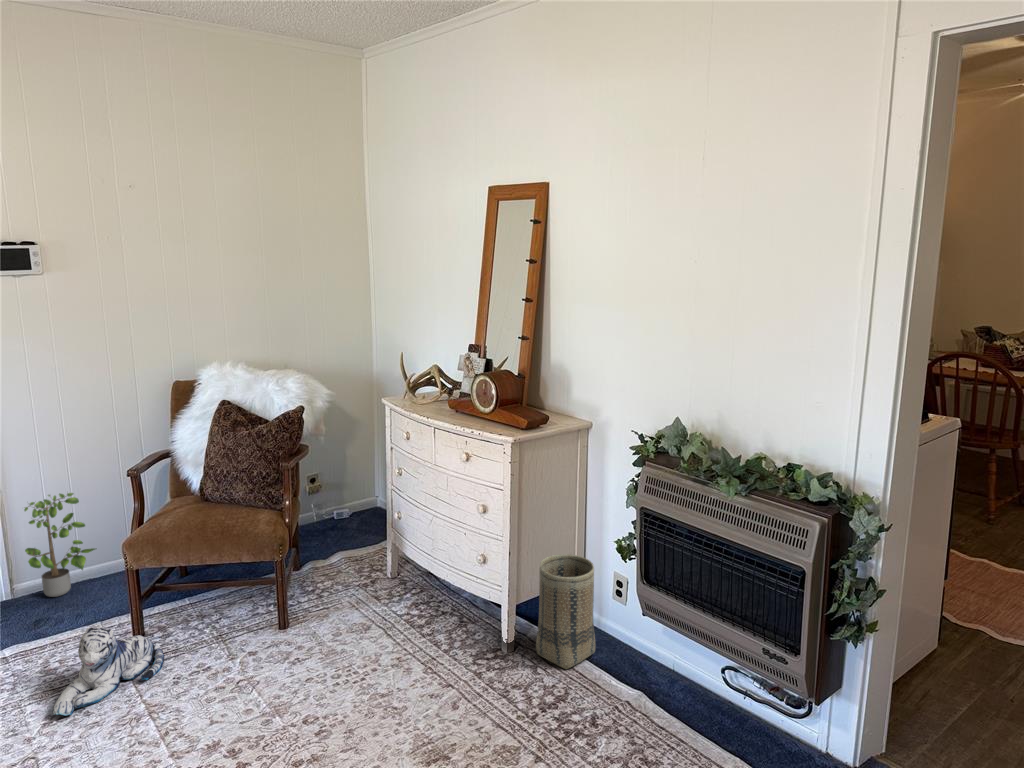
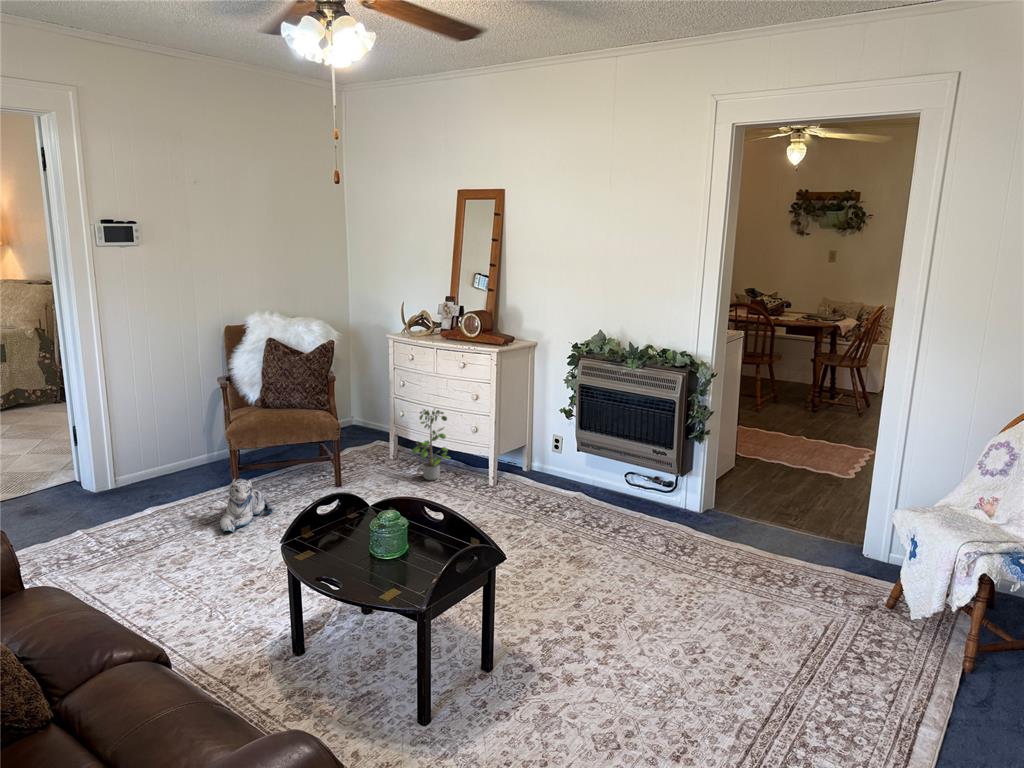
potted plant: present [24,493,95,597] -> present [412,409,450,480]
basket: present [536,554,595,669] -> none [511,423,547,490]

